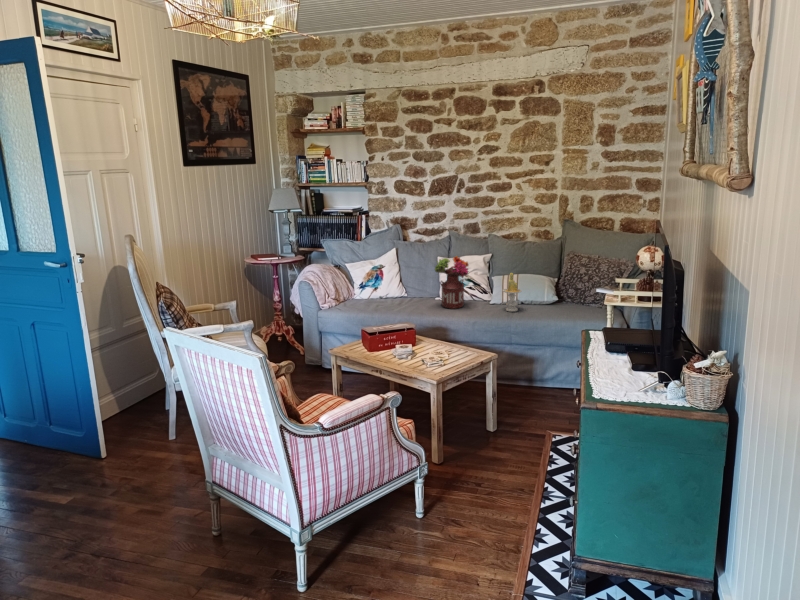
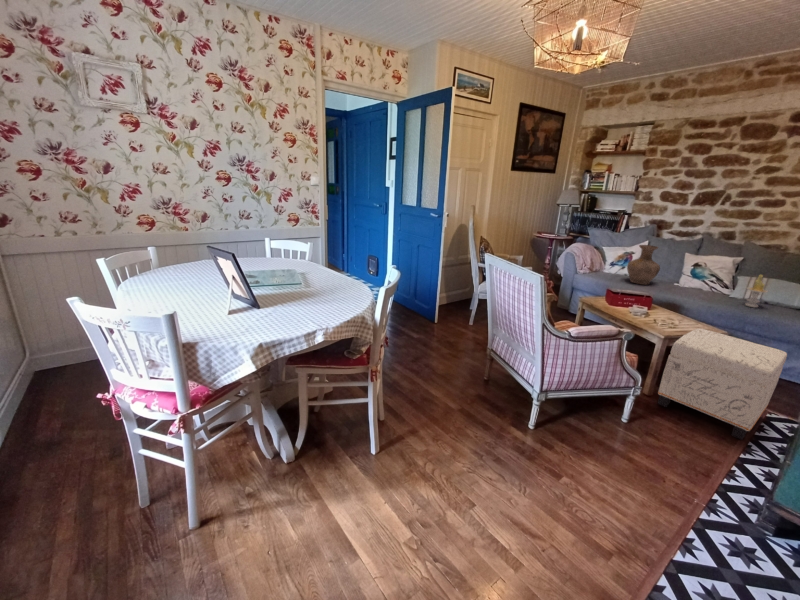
vase: none [378,254,415,307] -> present [627,245,660,285]
flower arrangement: present [435,256,468,309] -> none [680,254,717,295]
ottoman: none [448,357,554,484] -> present [658,329,787,440]

